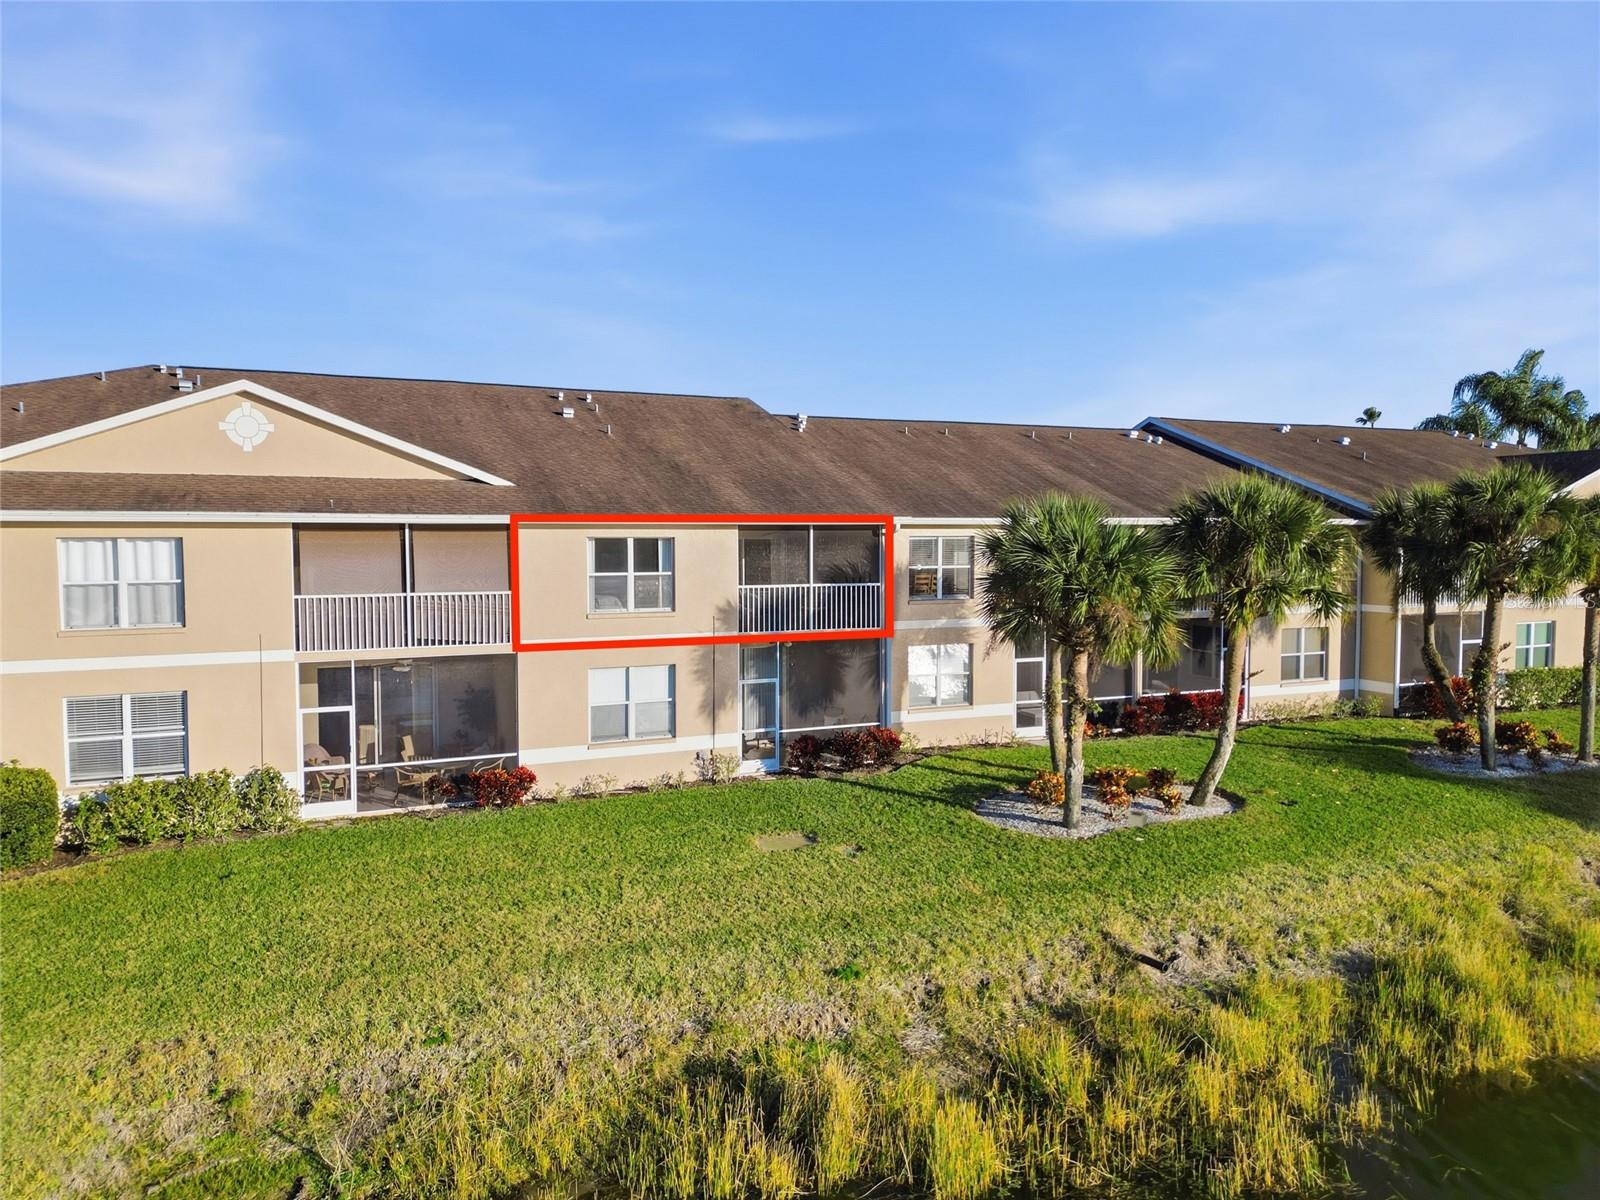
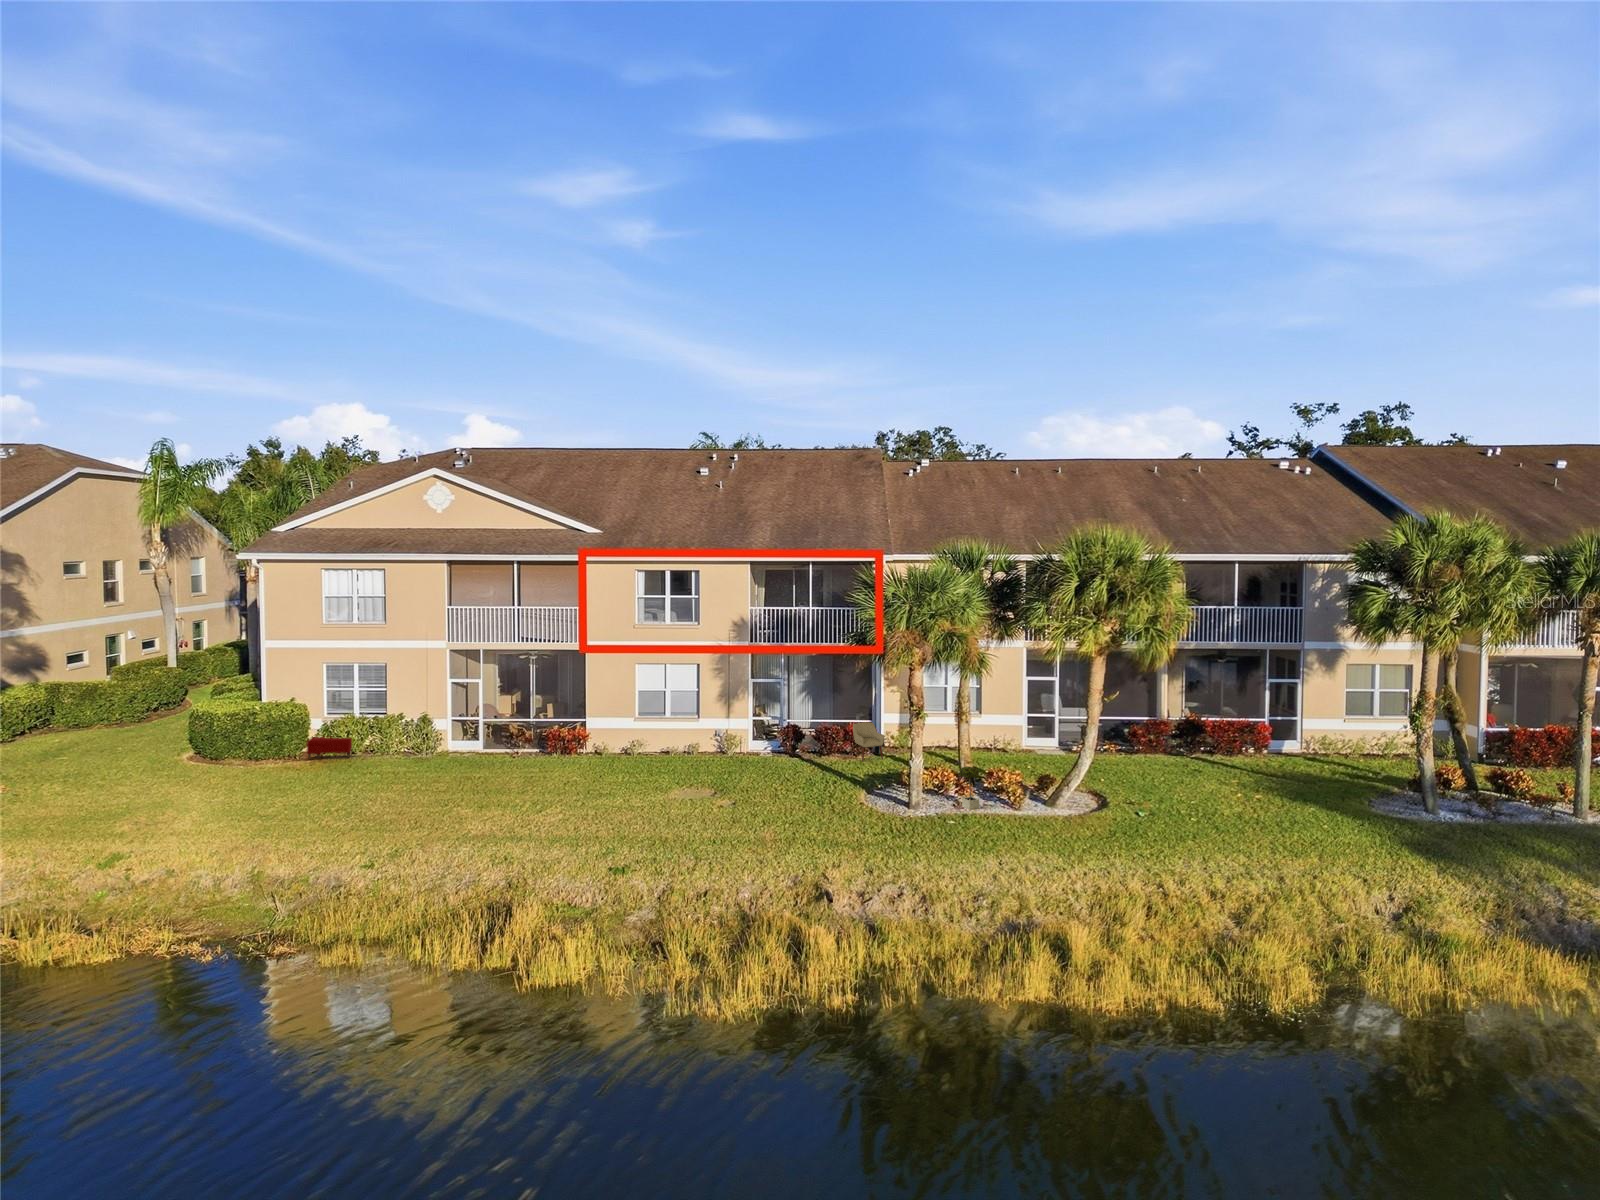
chair: none [881,724,921,774] -> present [853,722,884,762]
bench: none [61,815,148,867] -> present [306,736,352,759]

